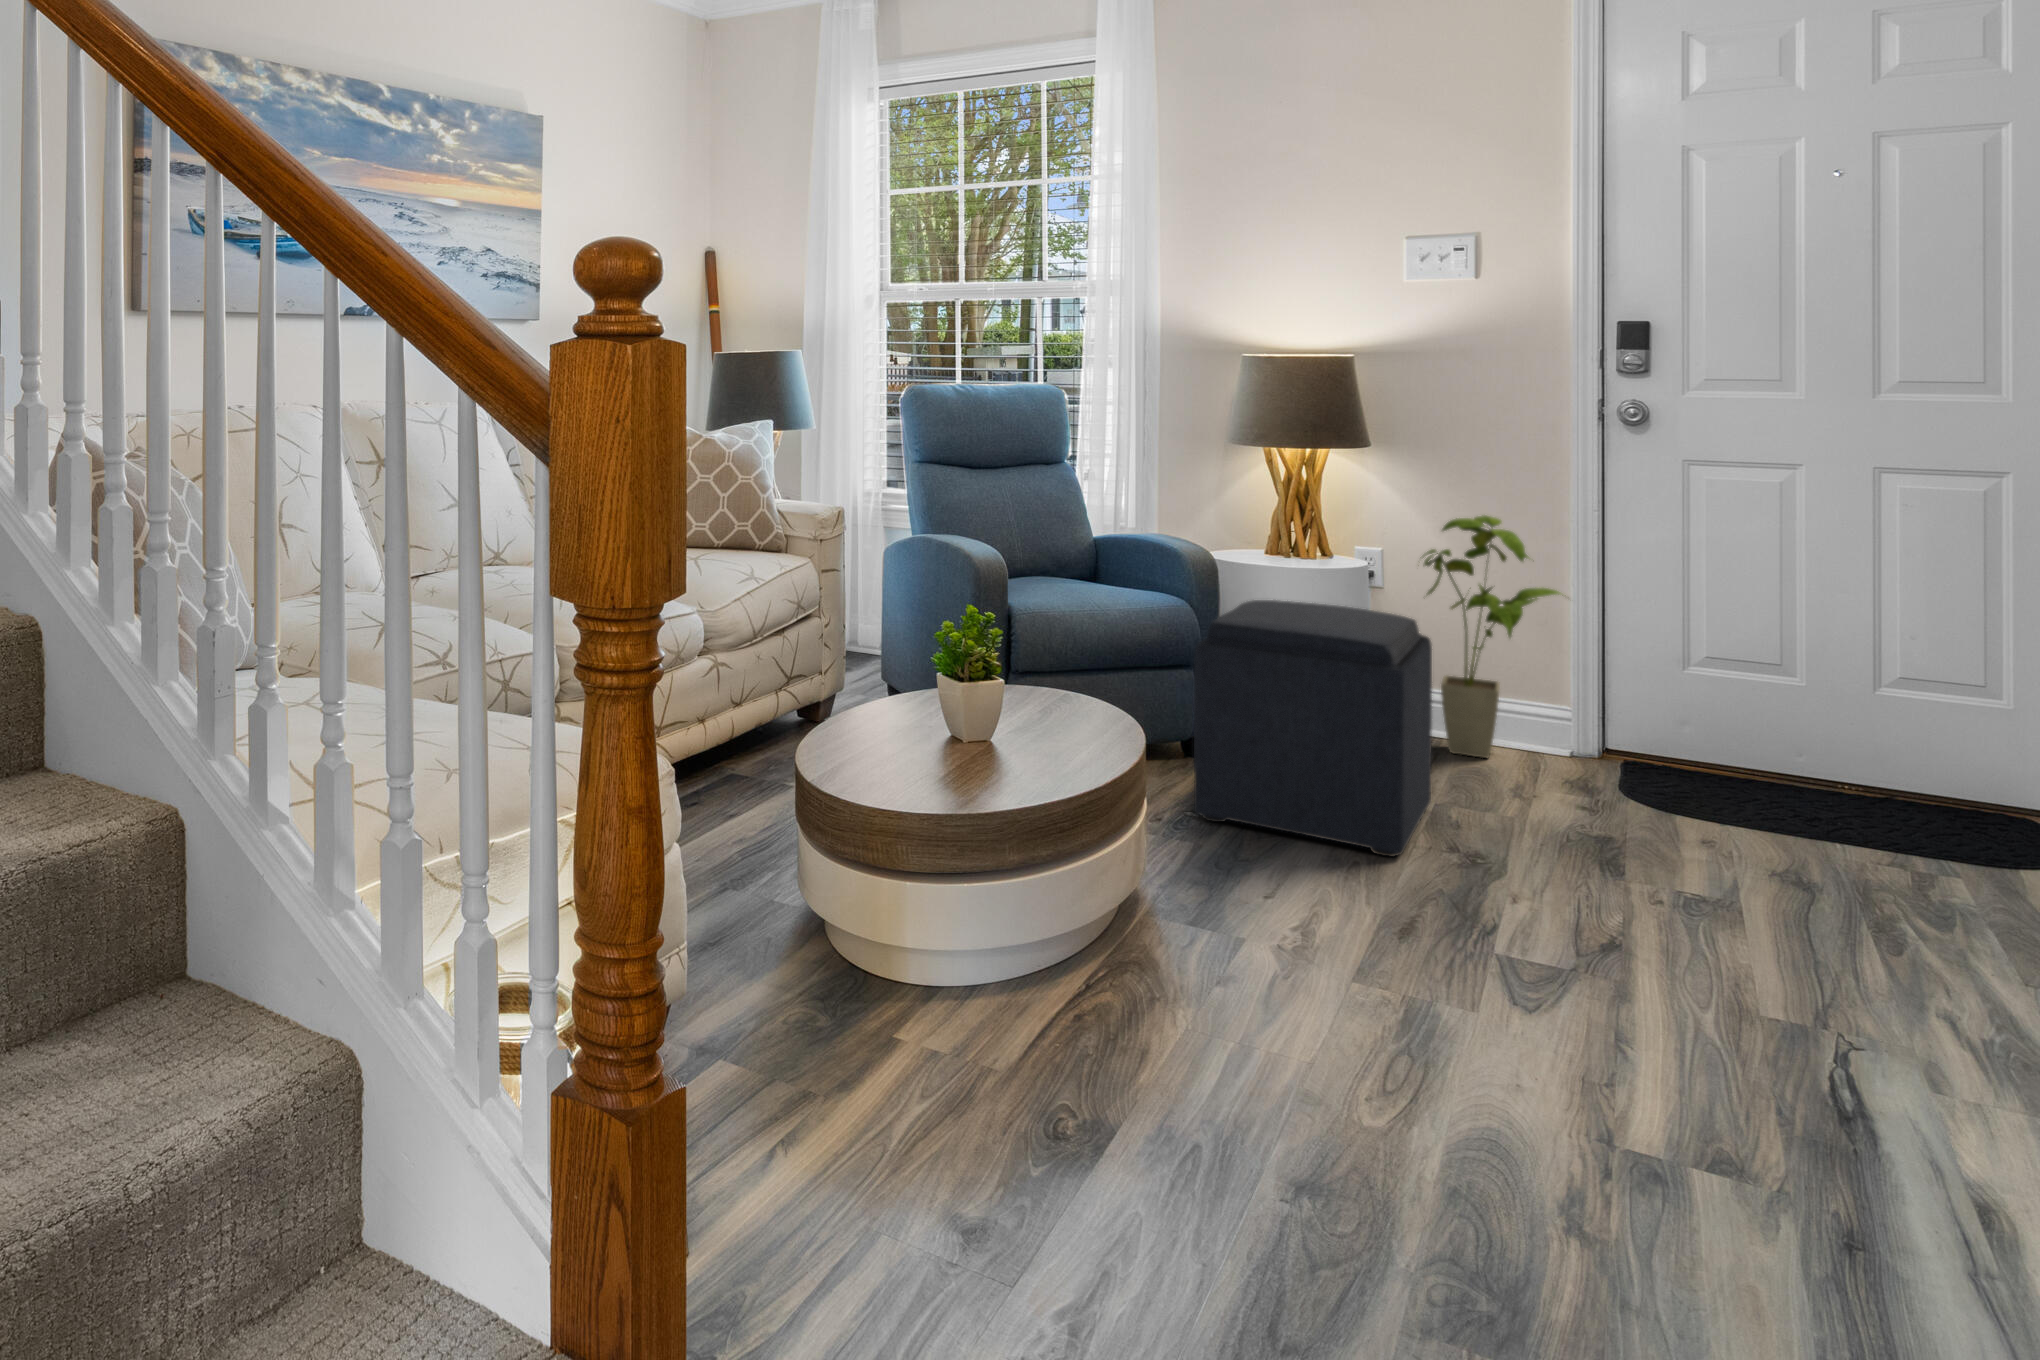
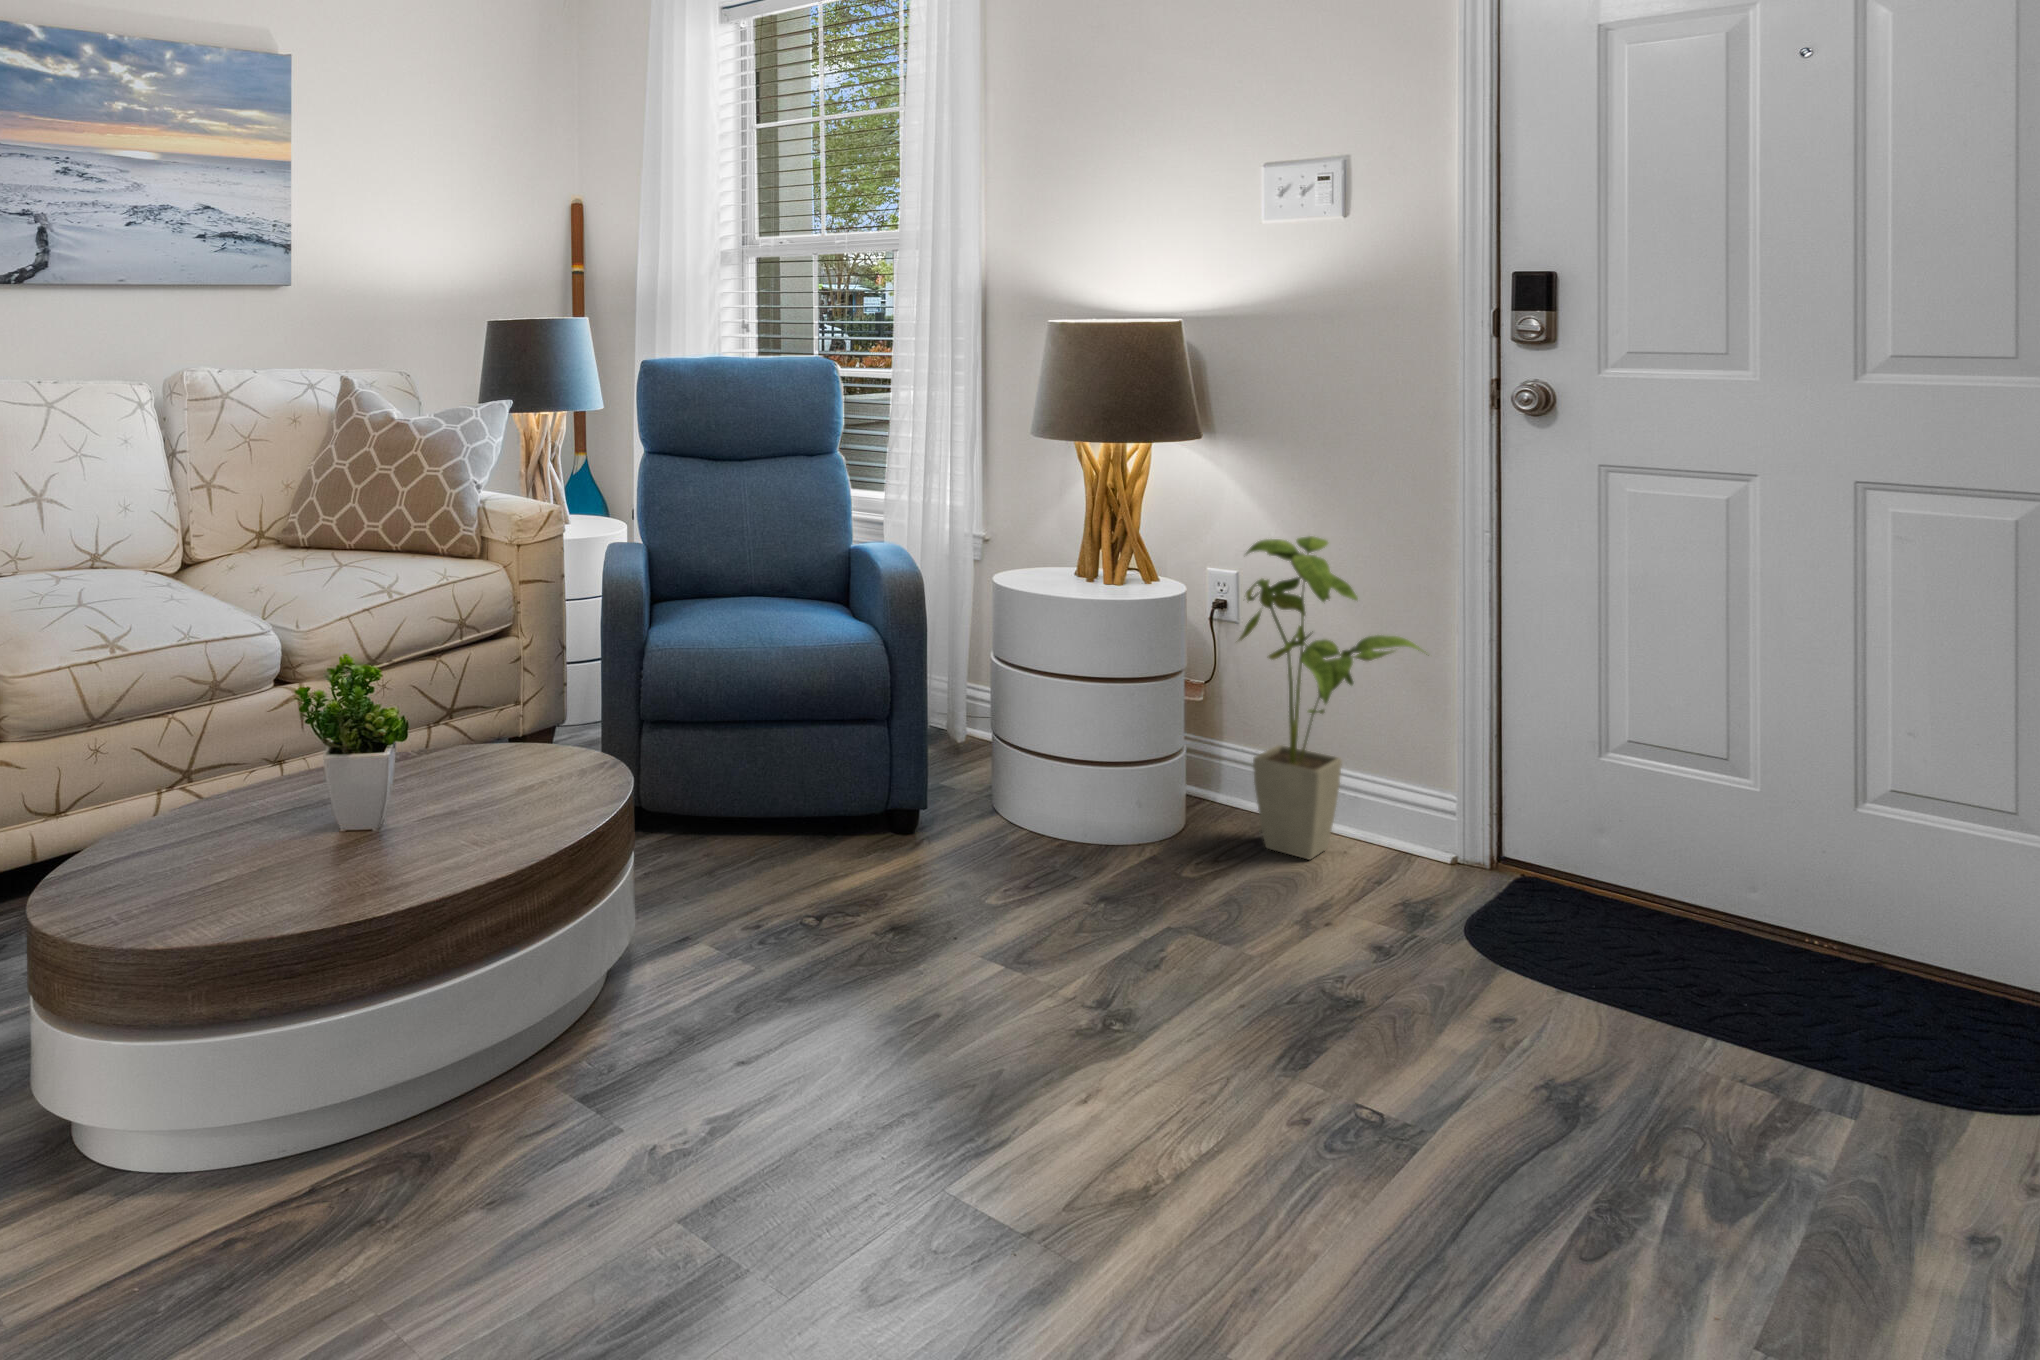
ottoman: present [1194,600,1432,857] -> none [790,638,1129,992]

